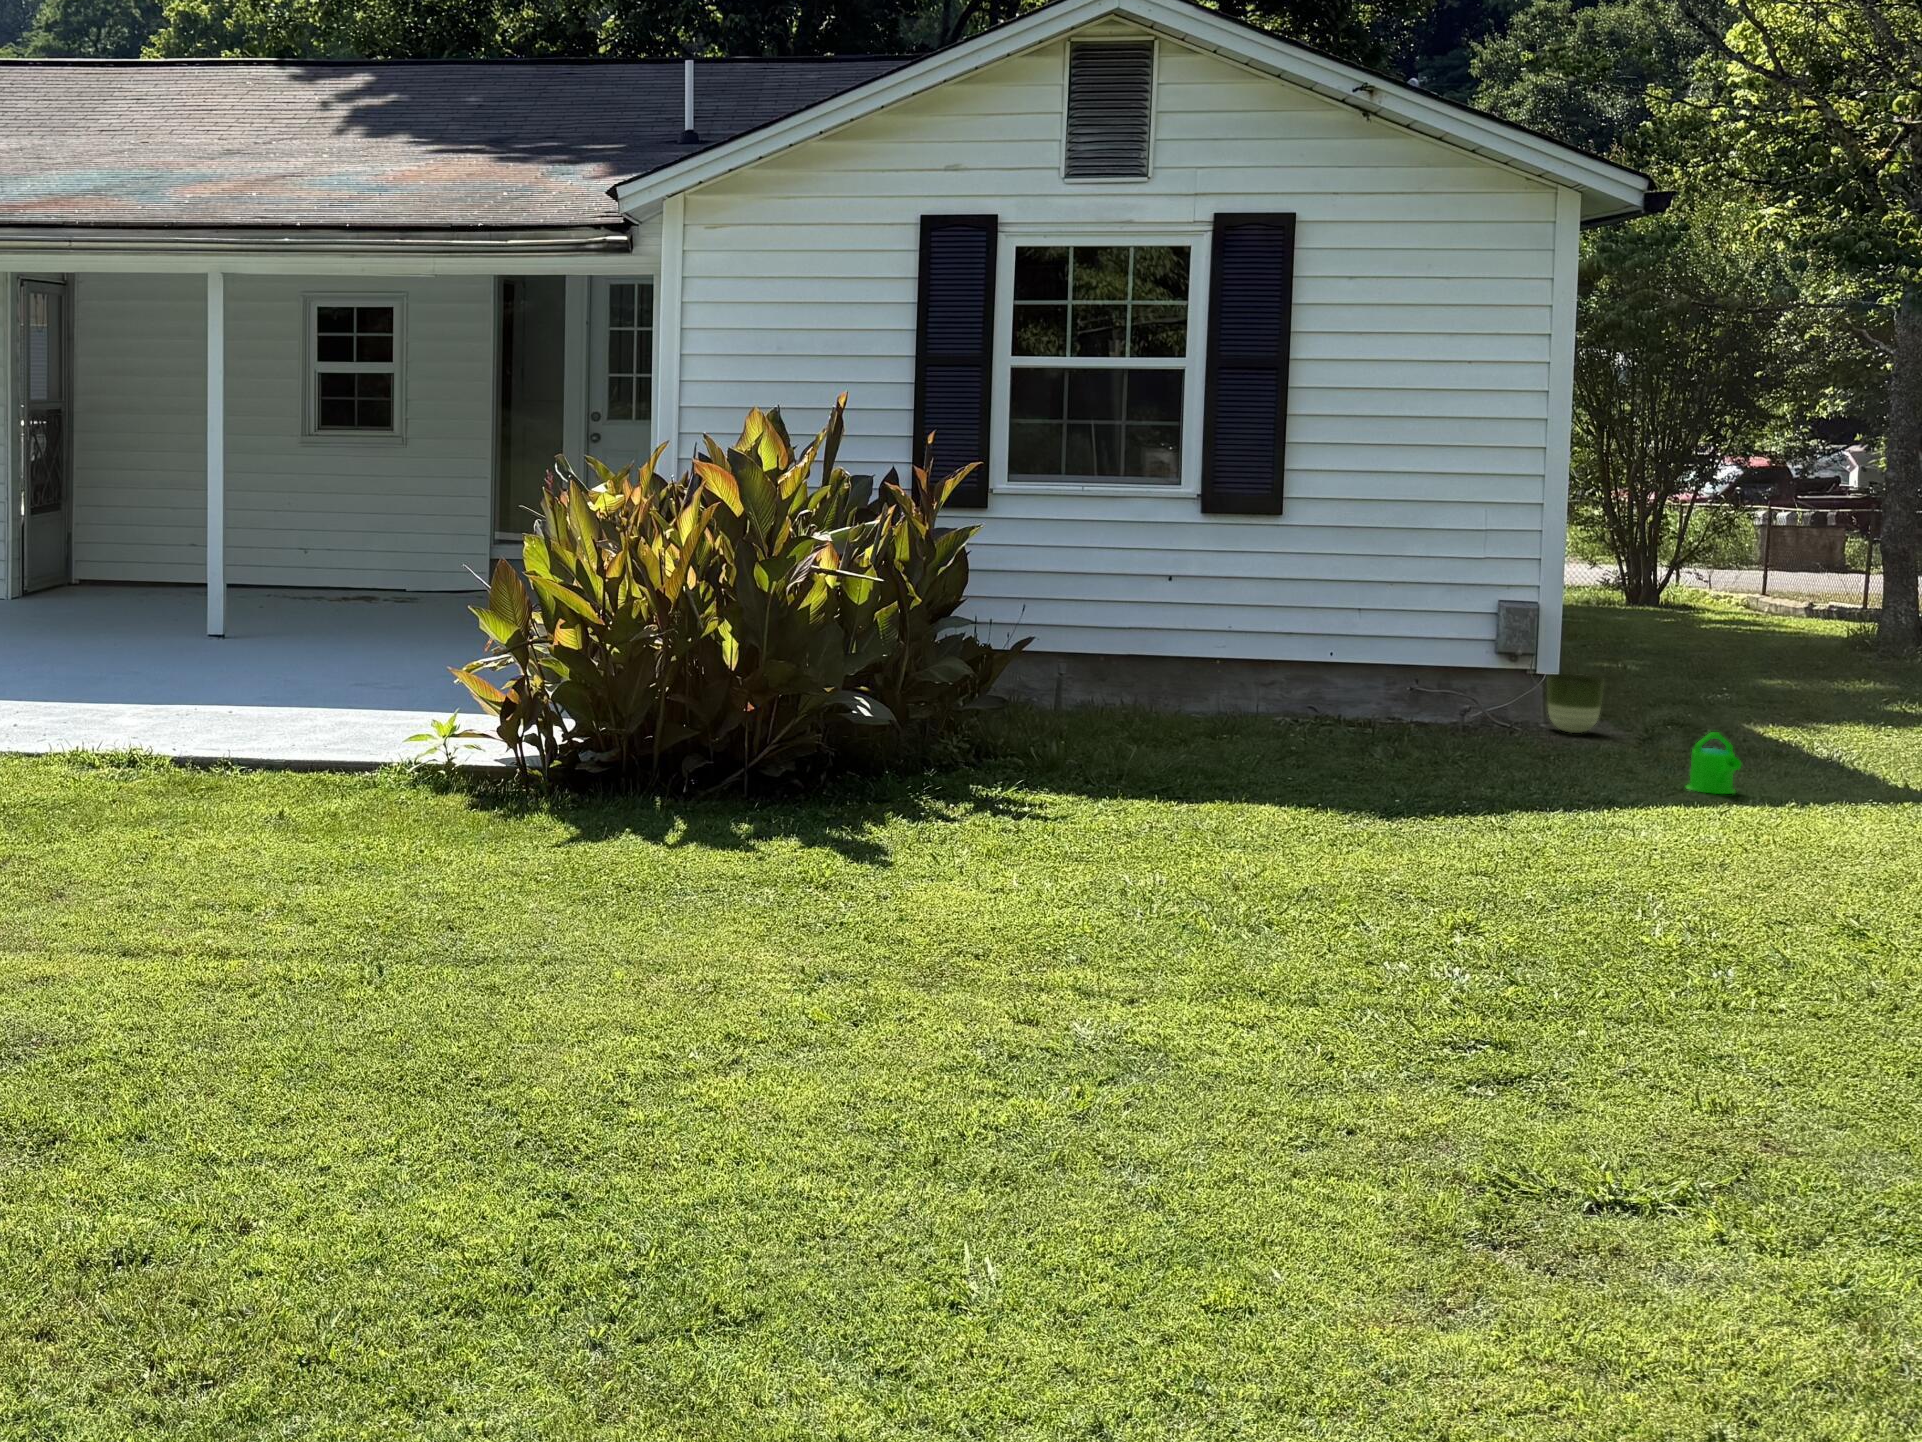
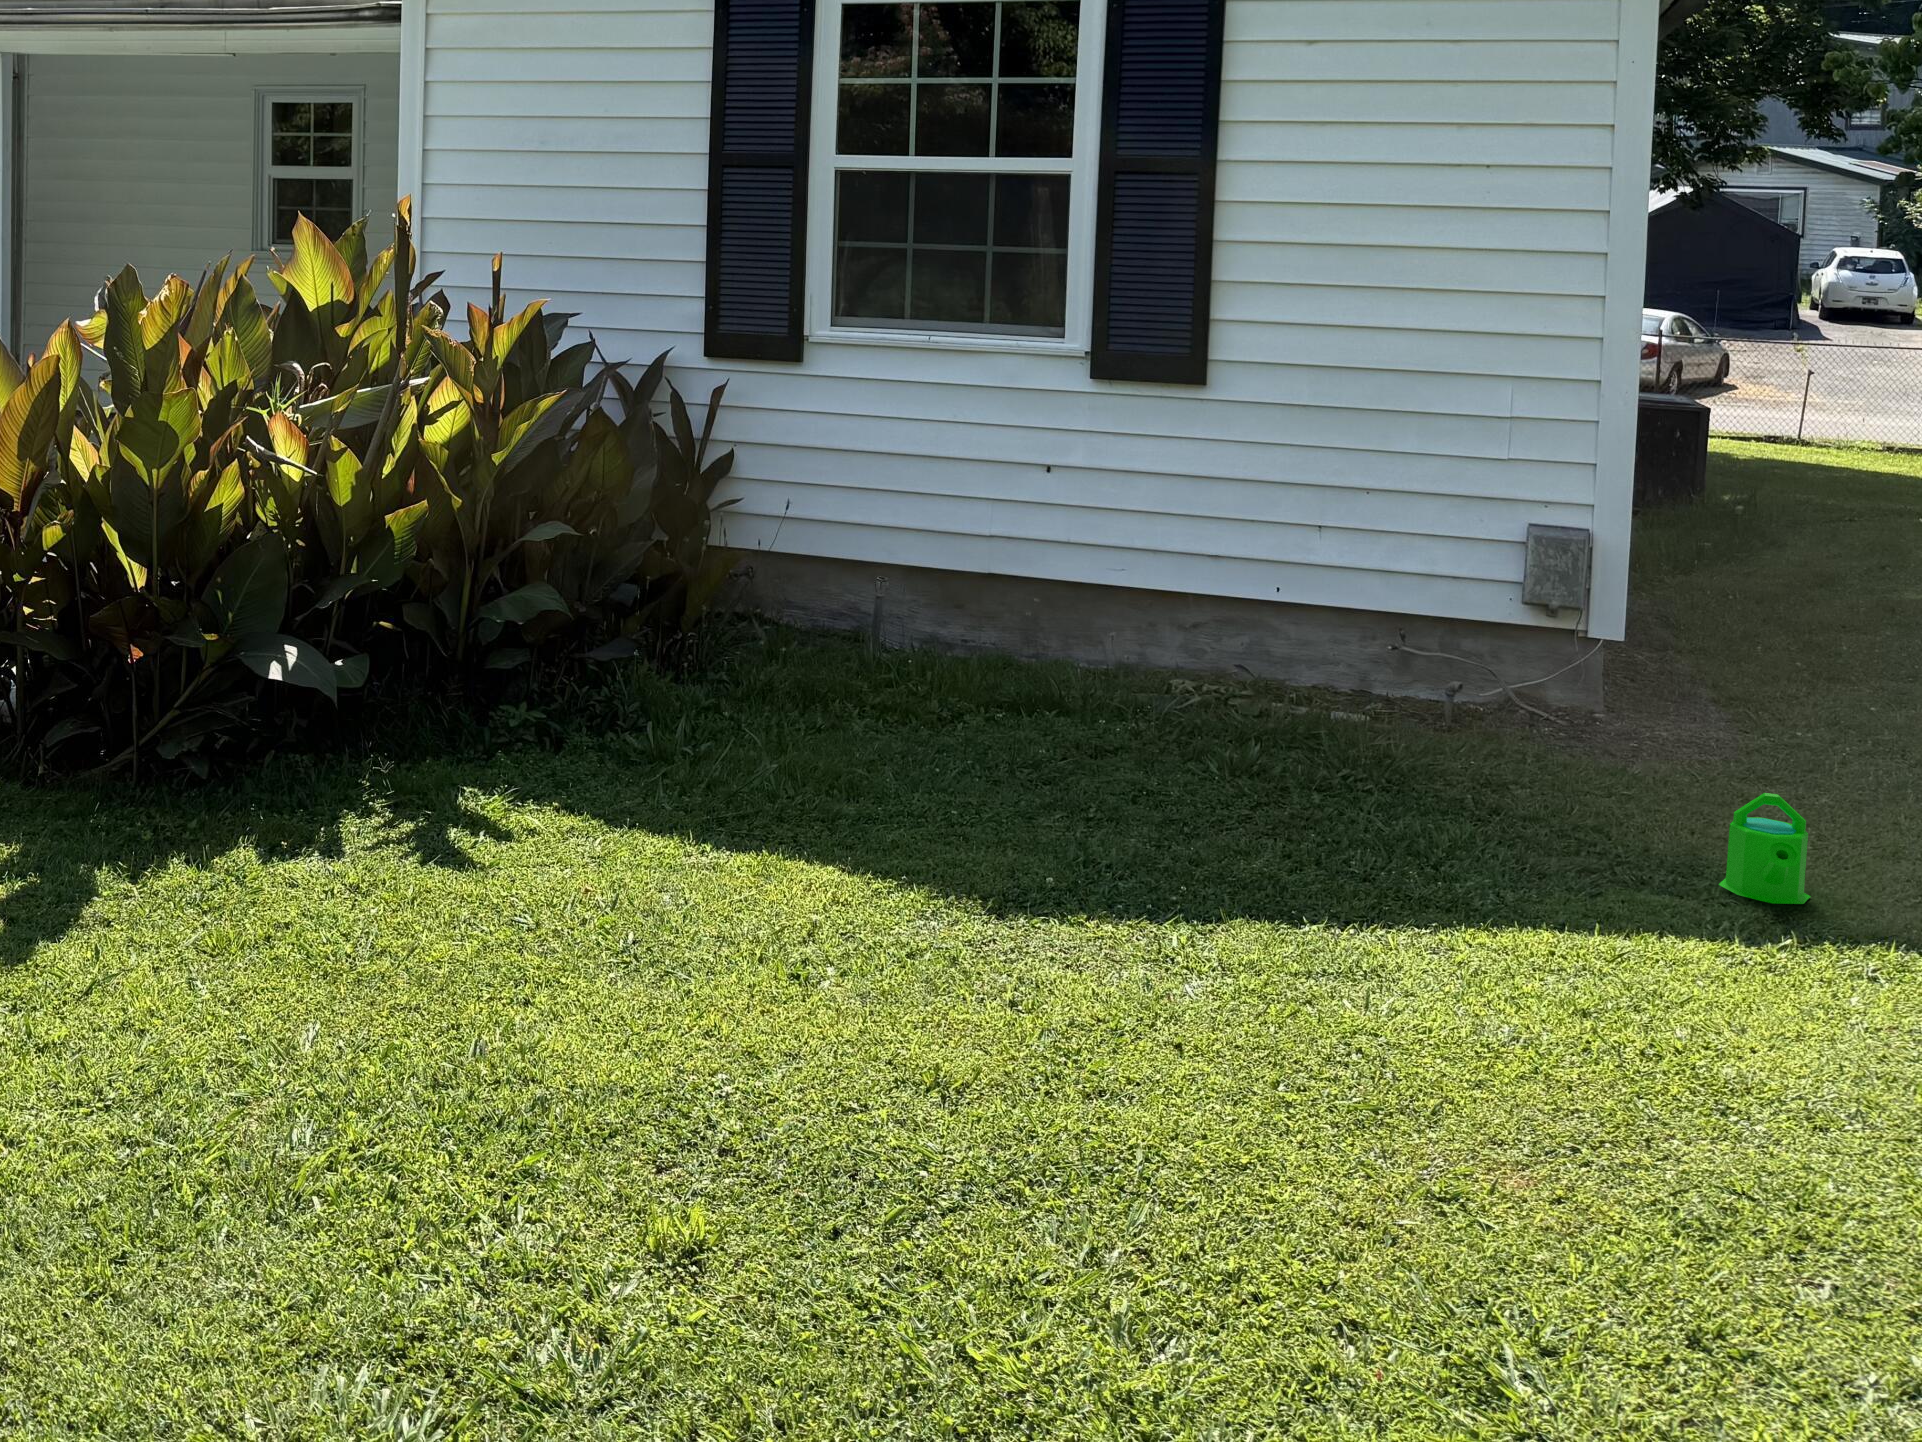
planter: present [1548,674,1604,733] -> none [1636,656,1727,753]

